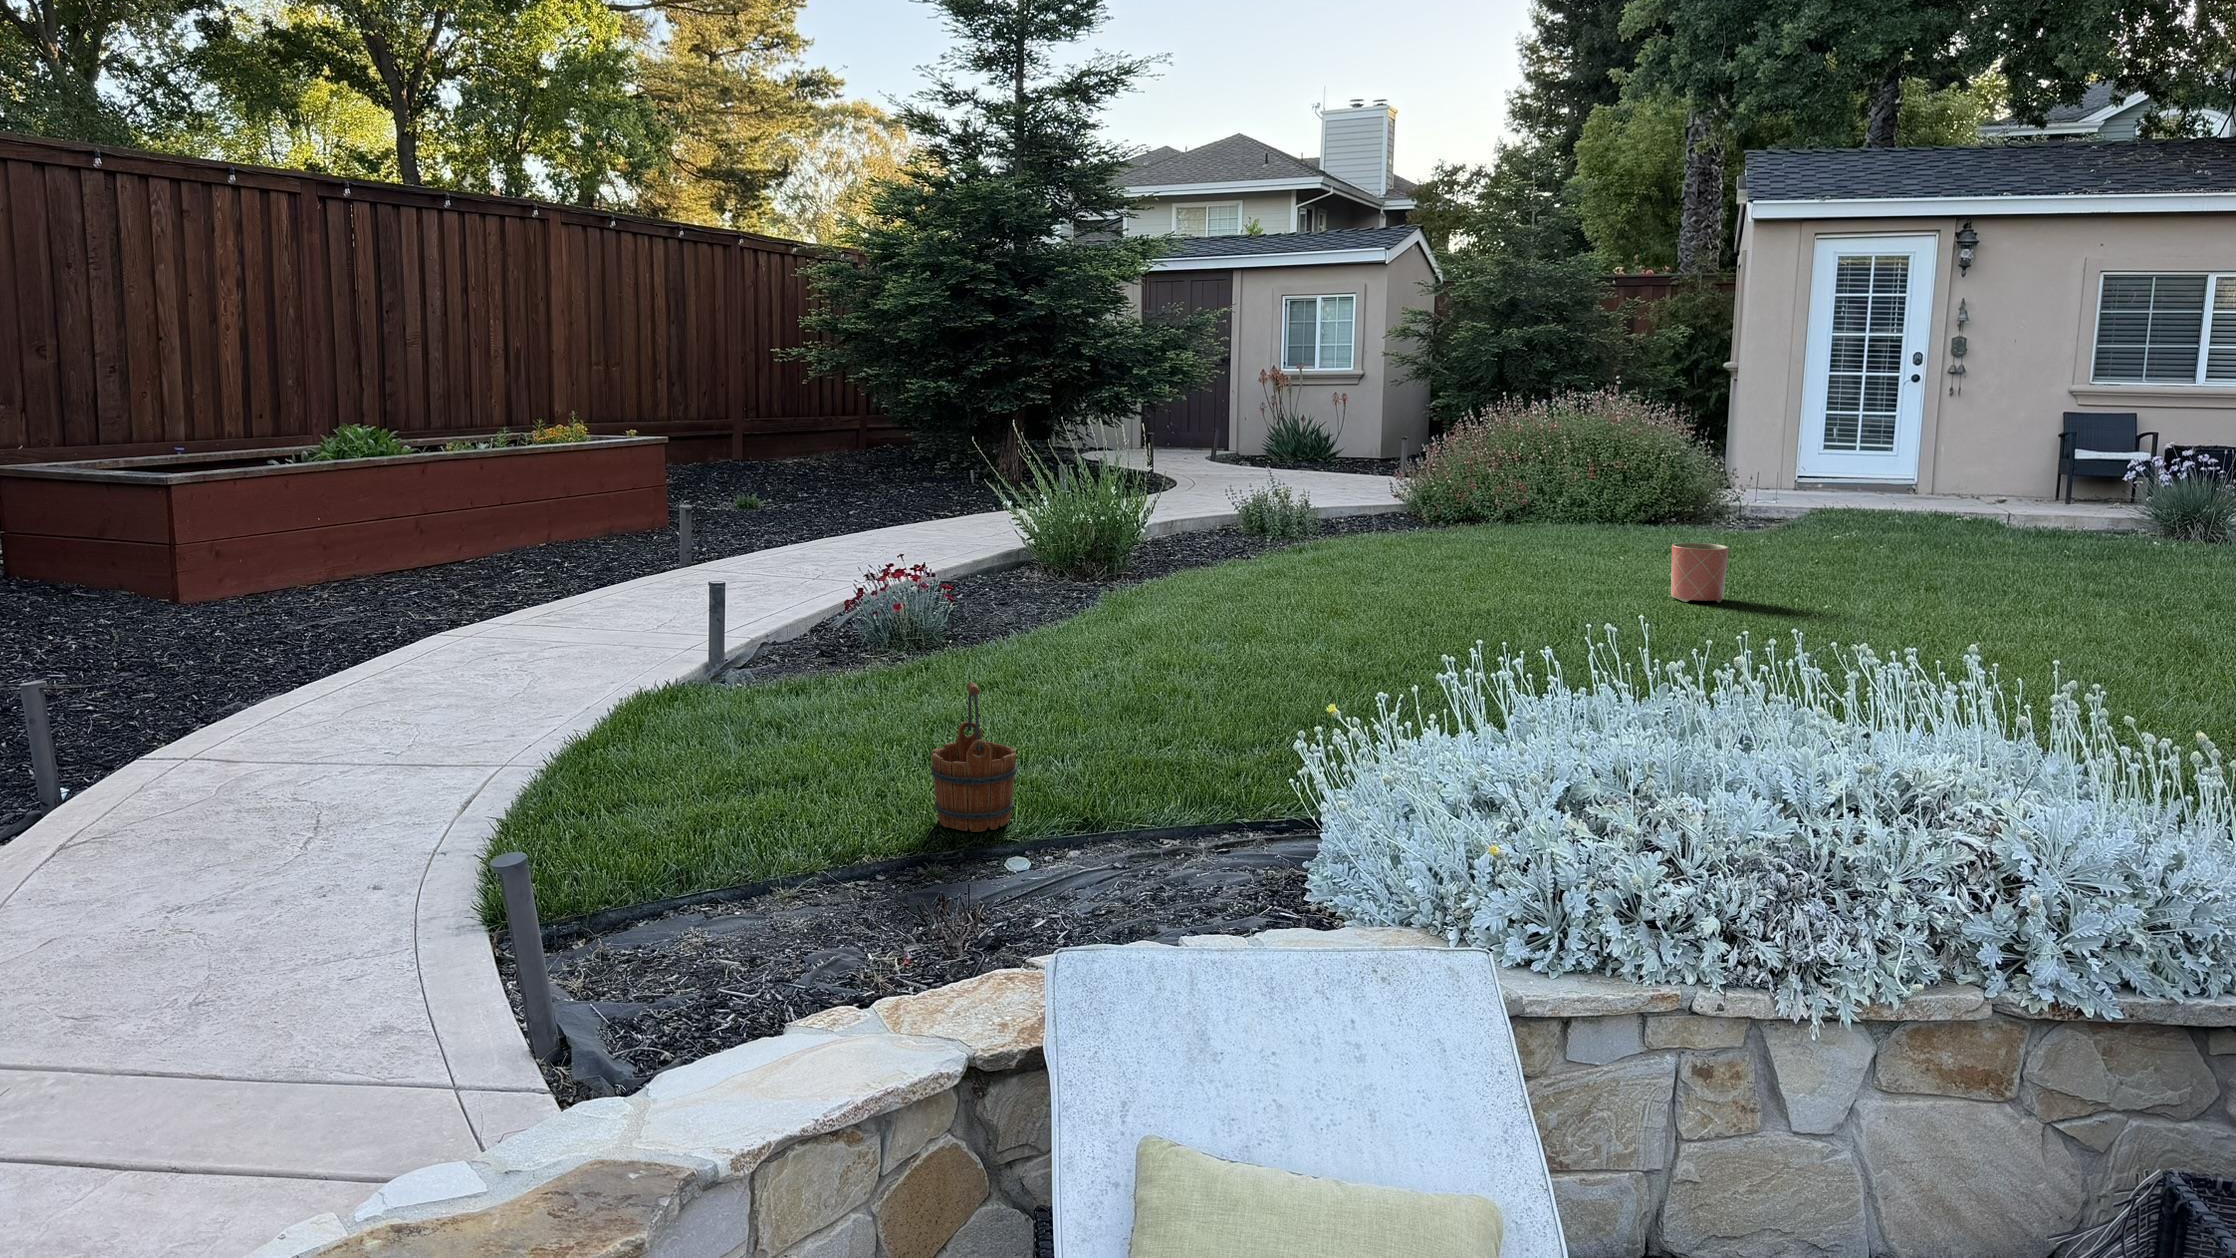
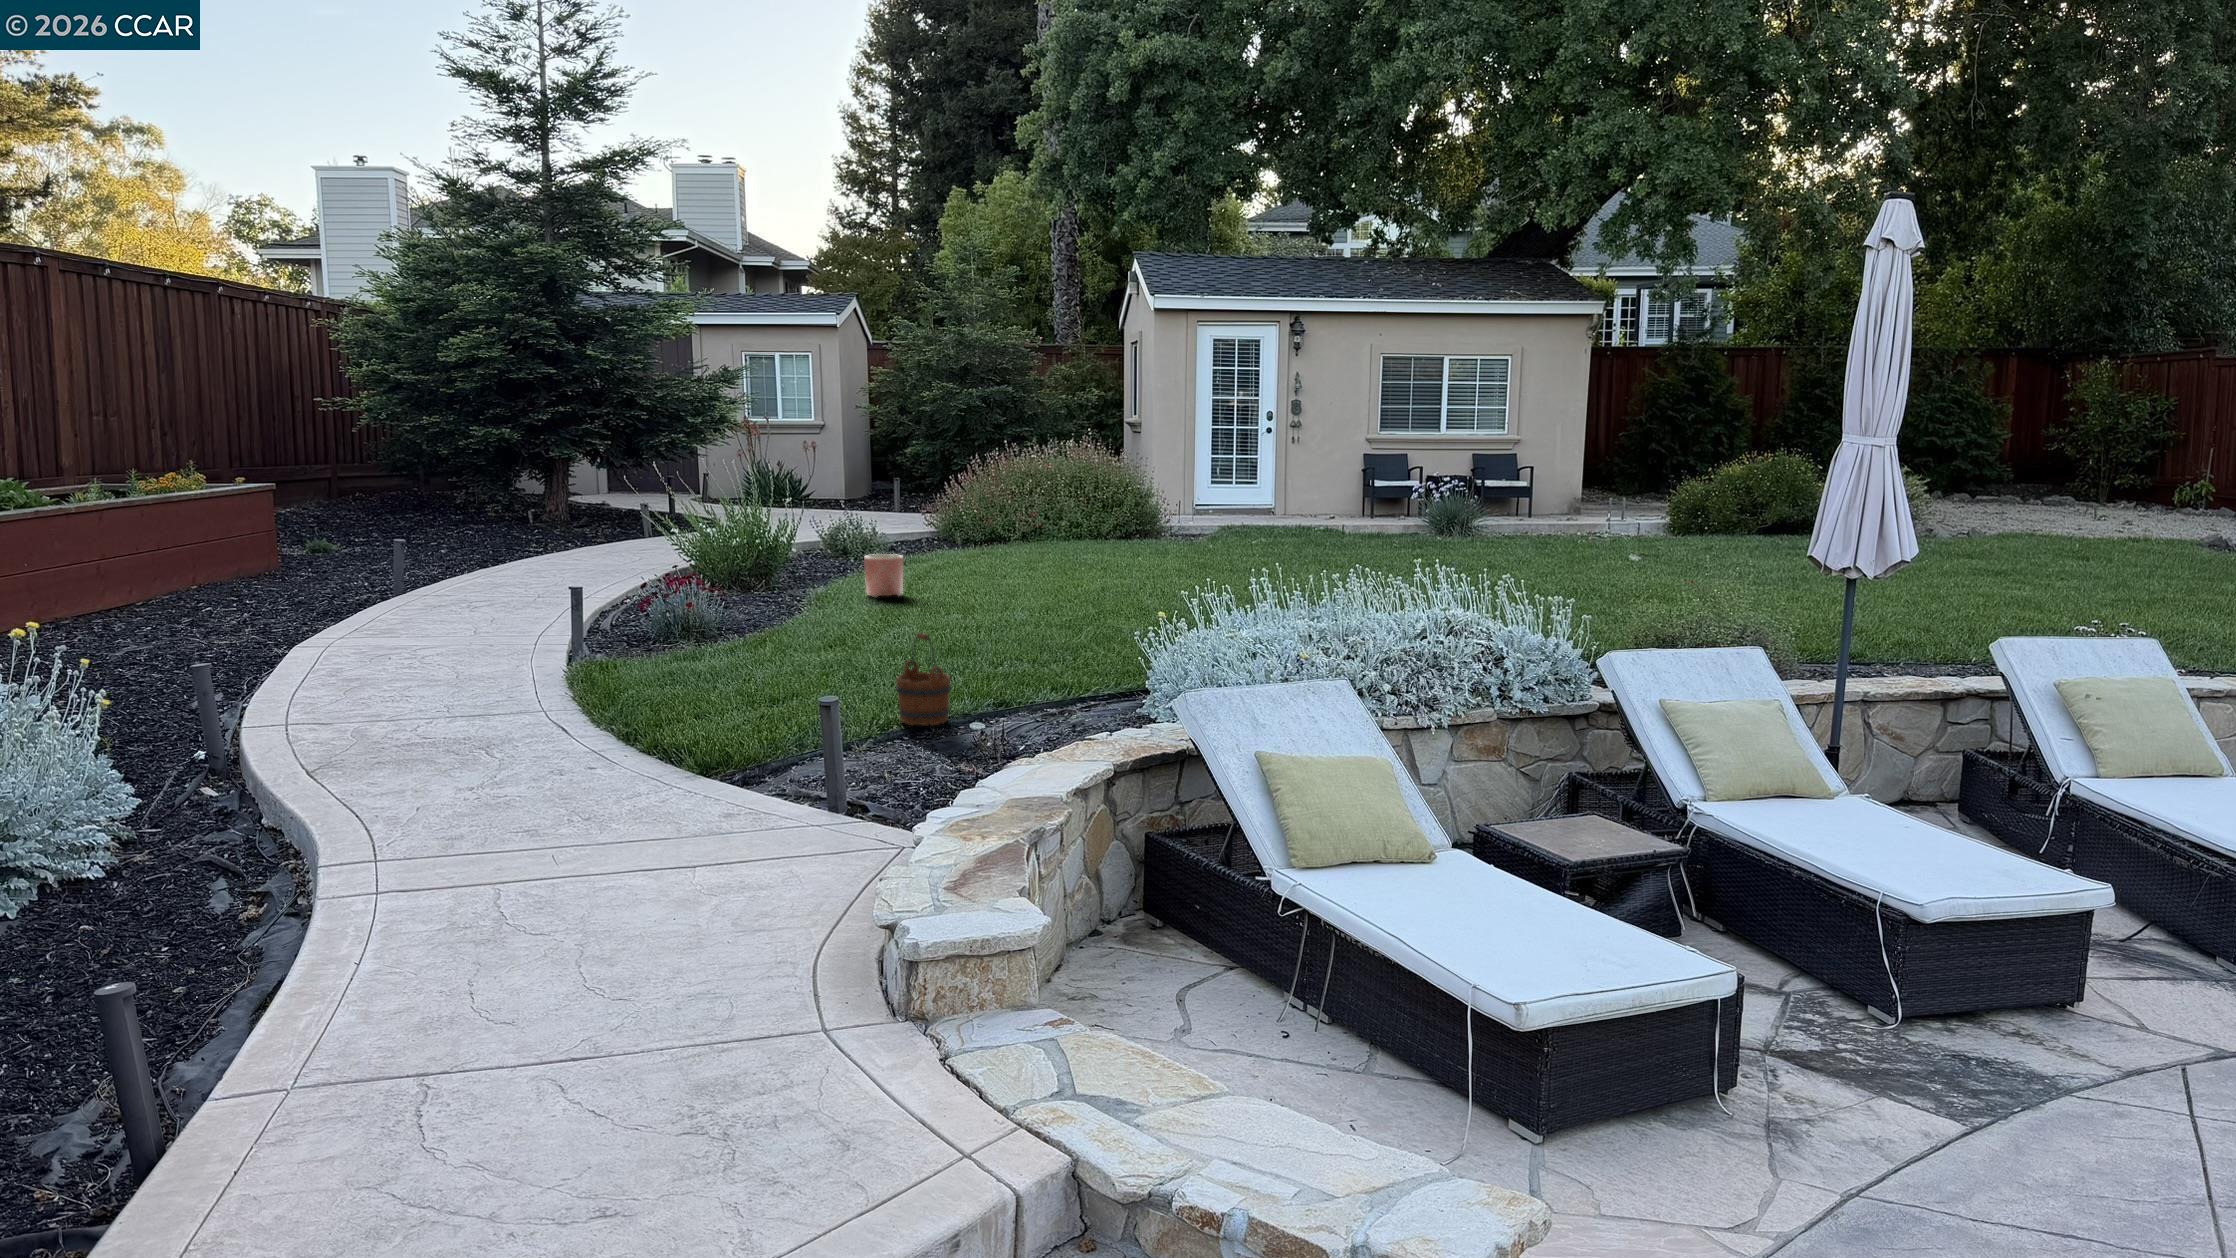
planter: present [1671,543,1729,603] -> present [864,554,903,598]

